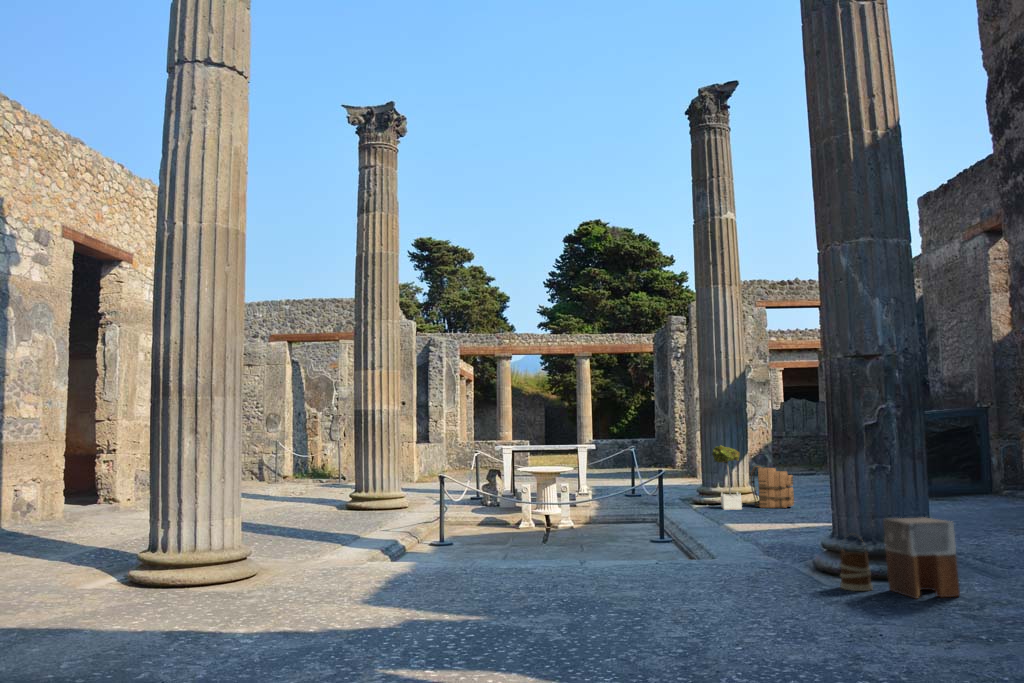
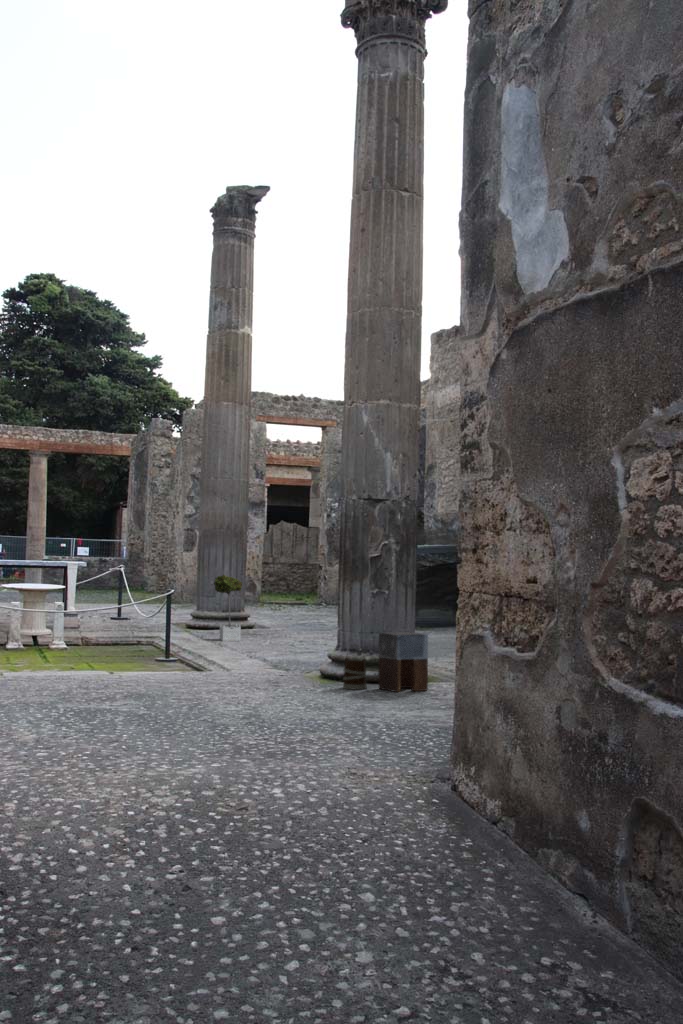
backpack: present [750,466,794,508] -> none [250,597,292,640]

